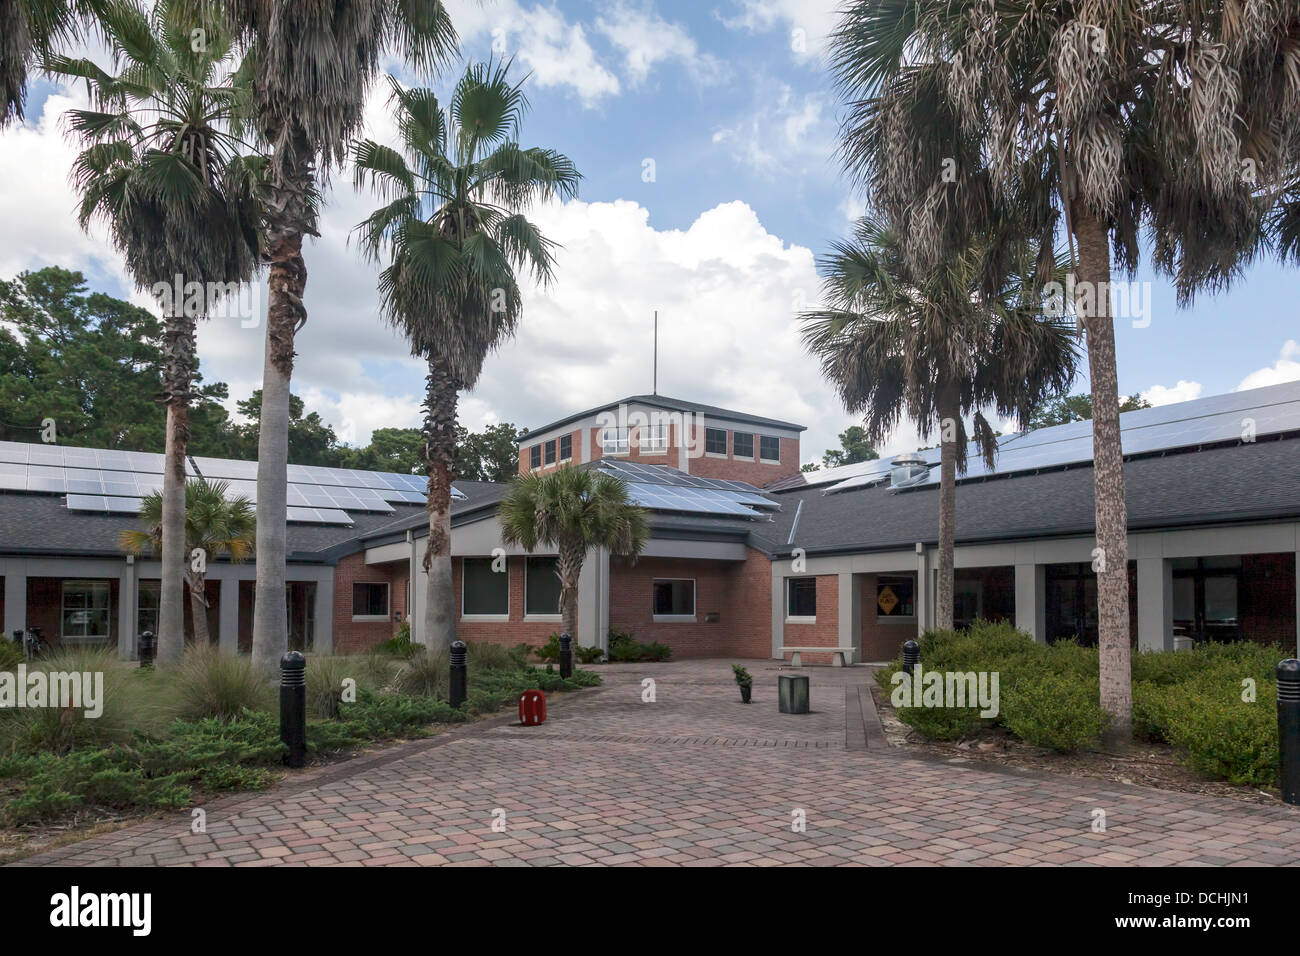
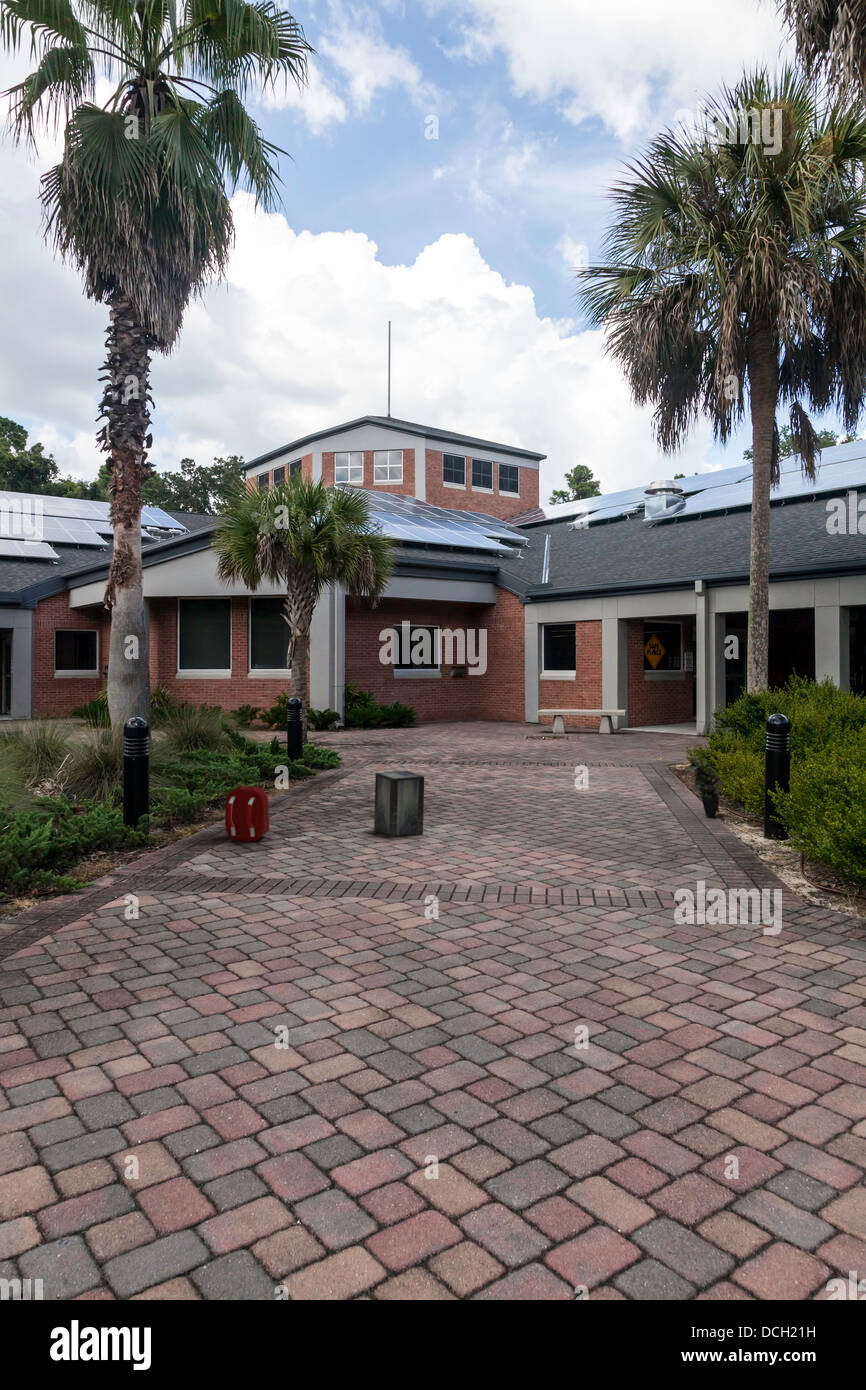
potted plant: present [730,663,753,704] -> present [686,755,723,819]
storage box: present [778,674,810,715] -> present [374,771,424,838]

